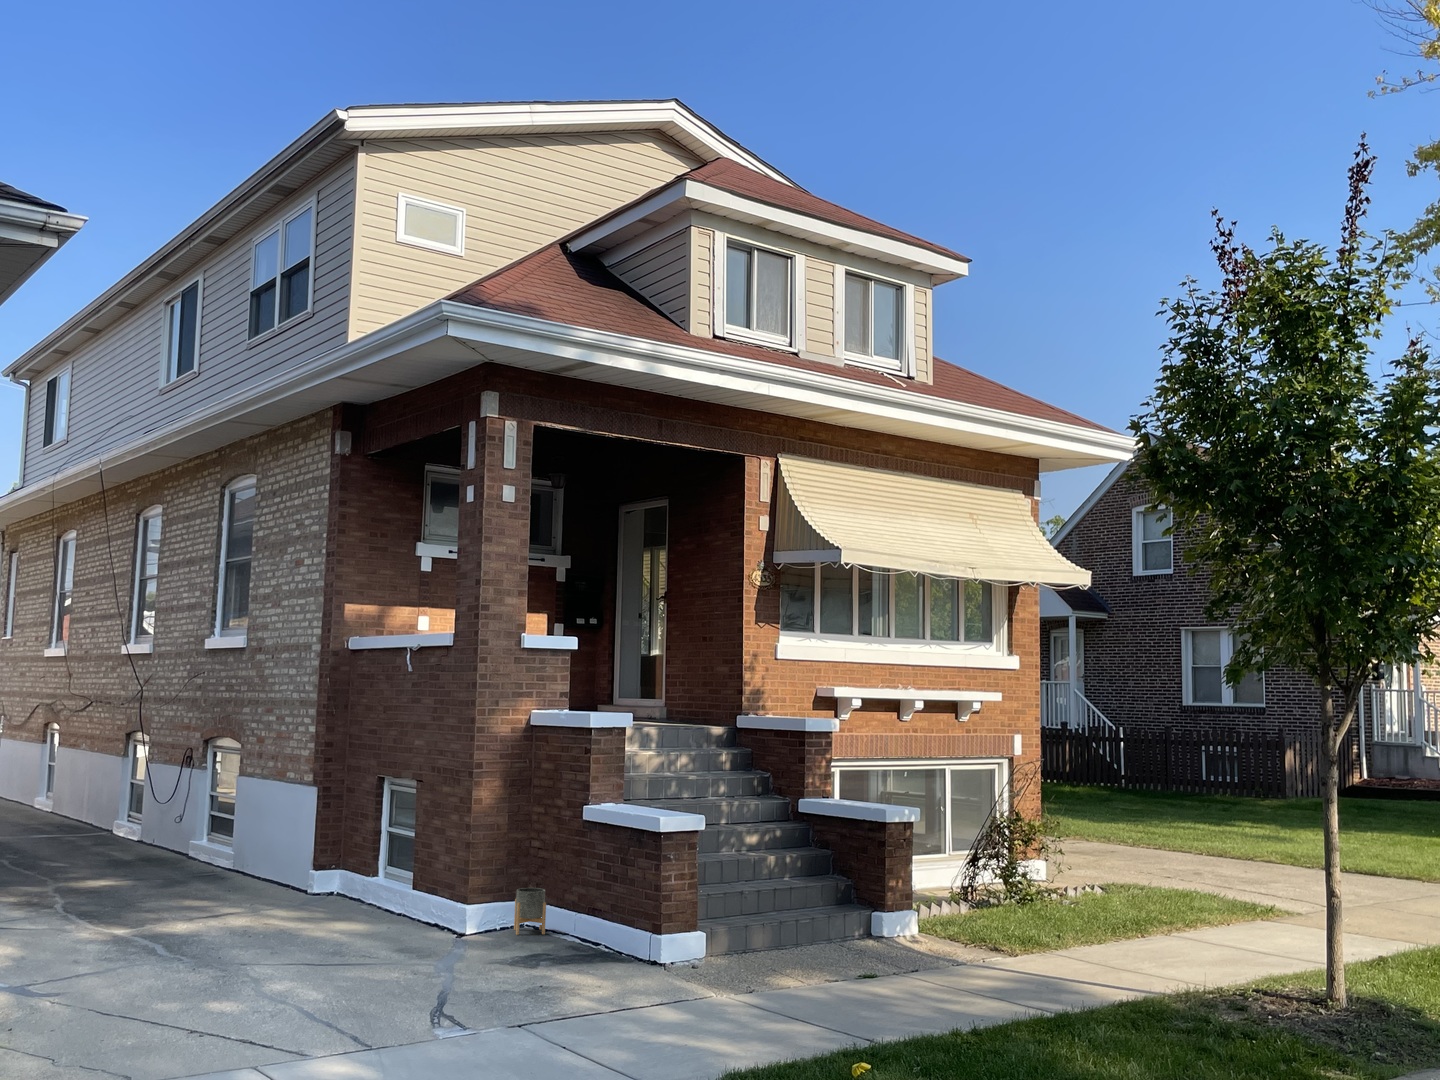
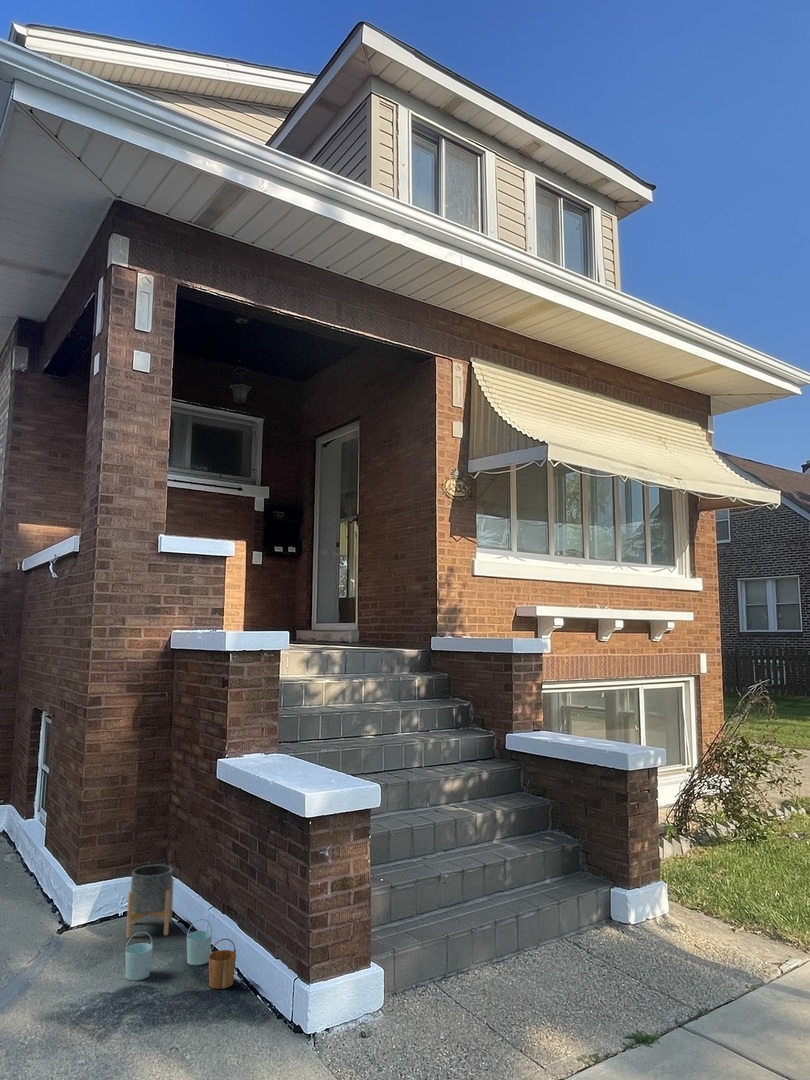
bucket: none [530,916,606,952] -> present [125,919,236,989]

